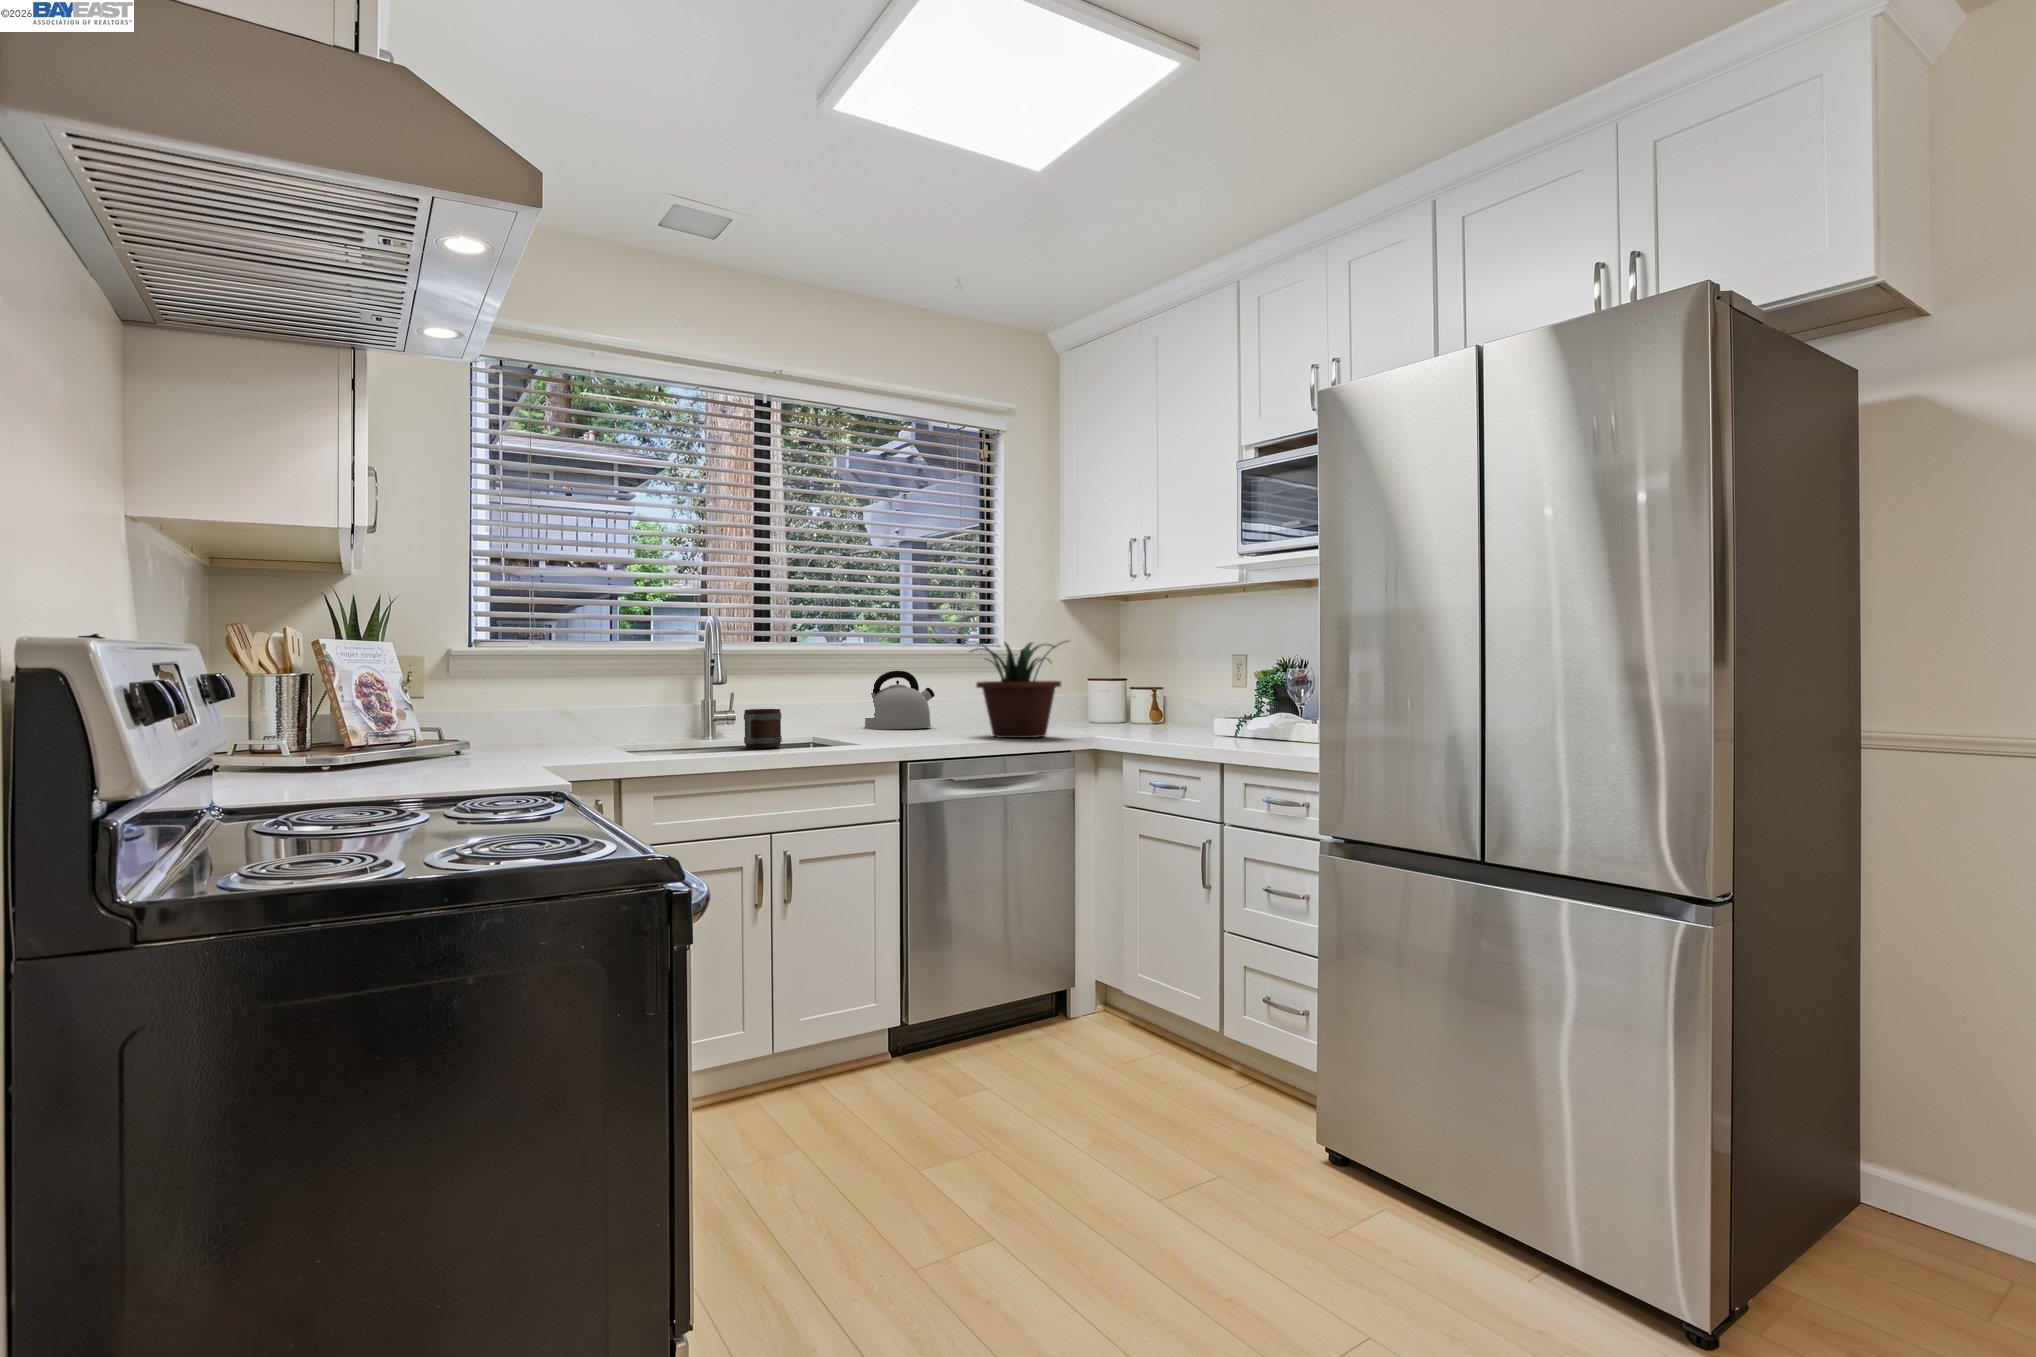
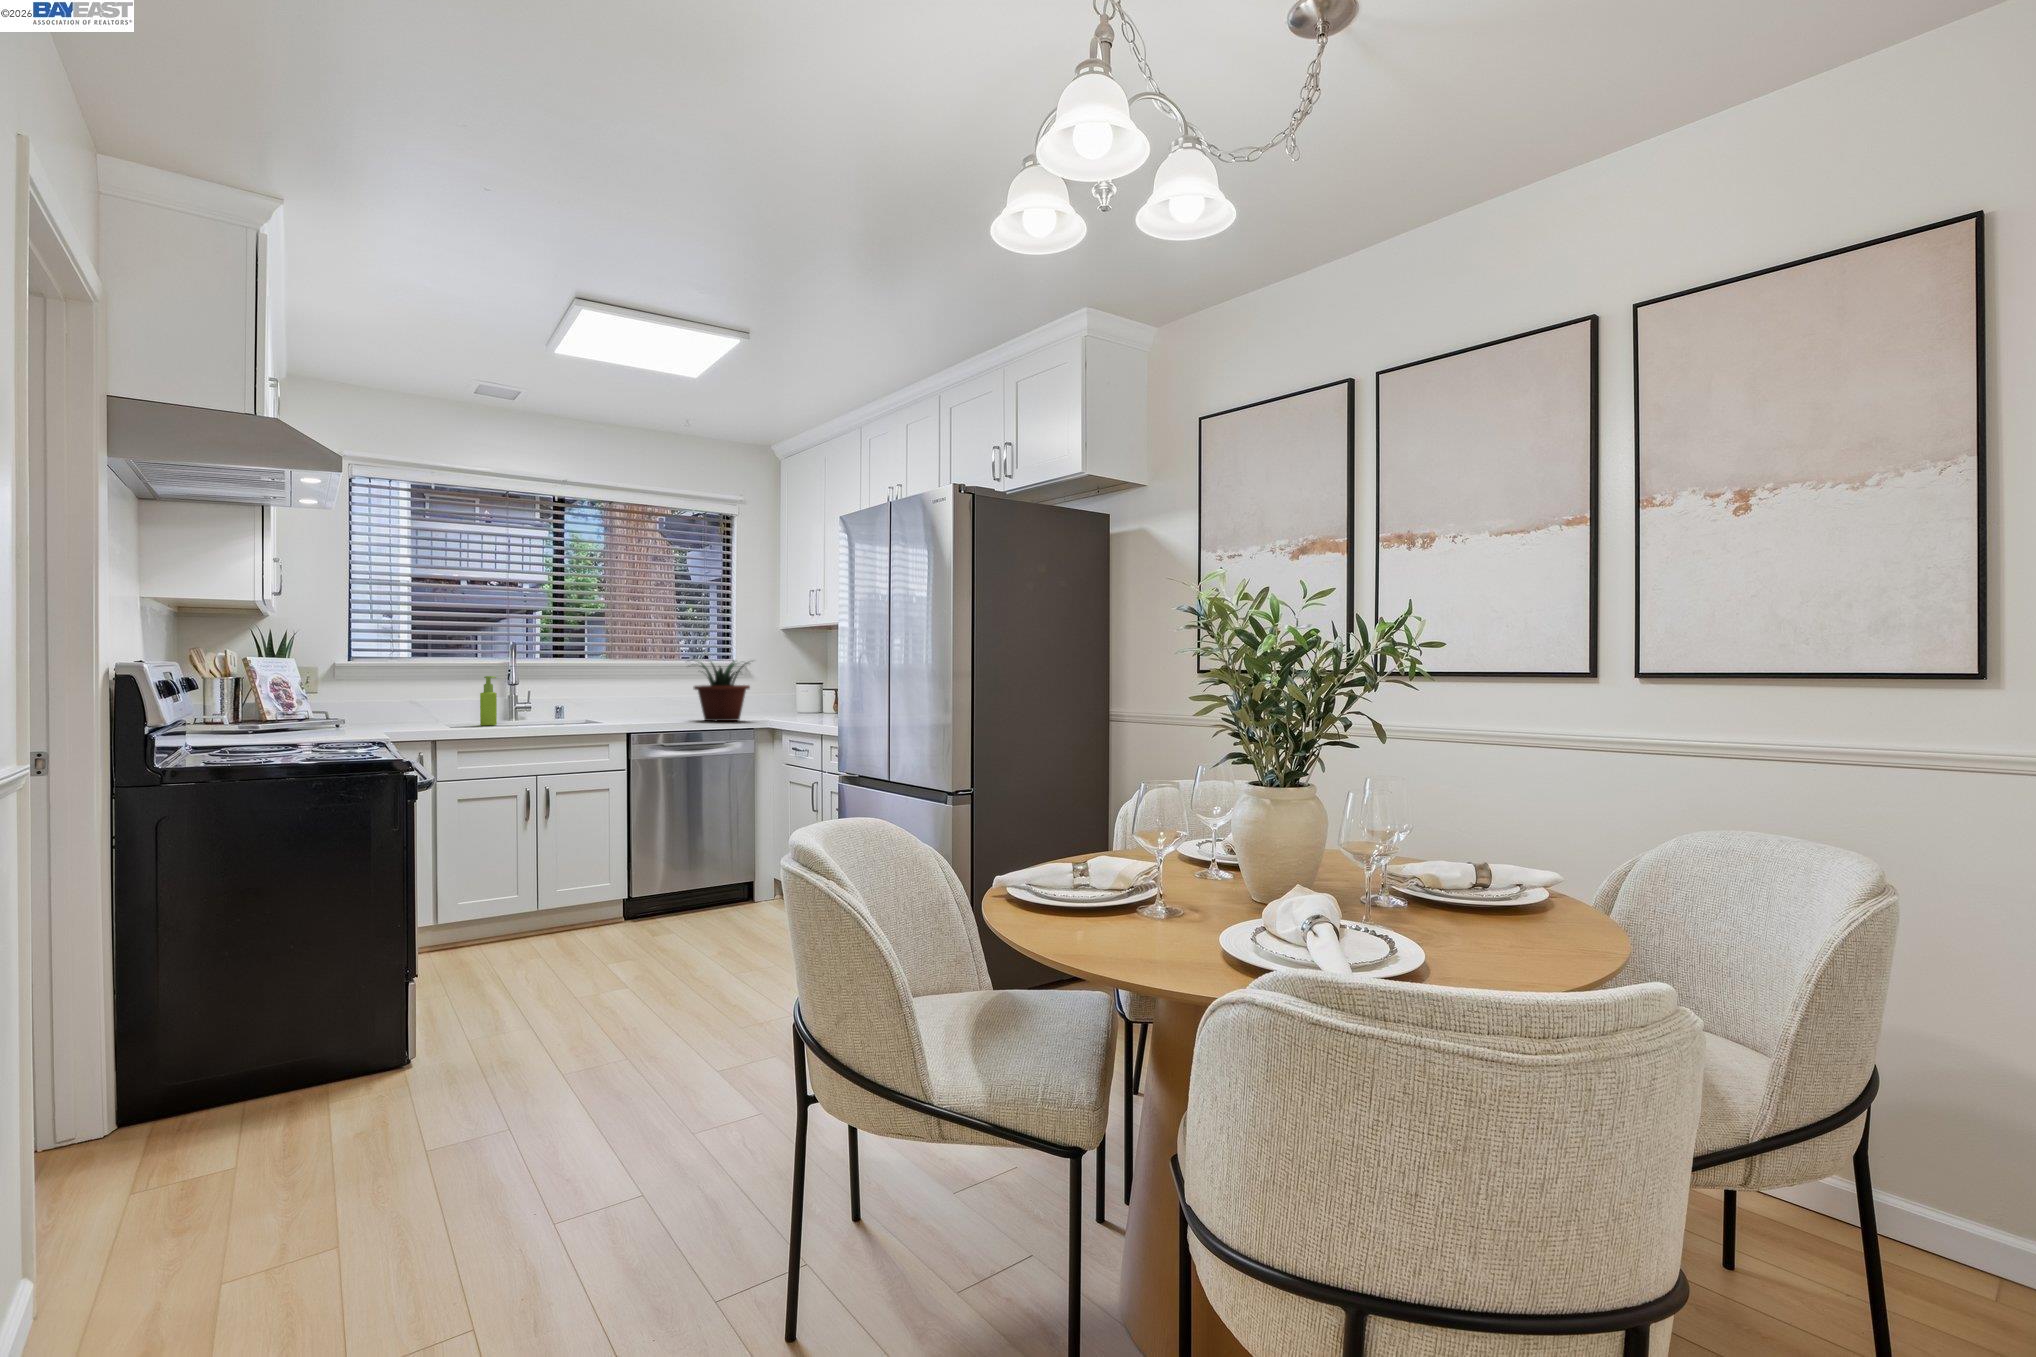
soap dispenser: none [684,668,710,750] -> present [480,676,497,725]
kettle: present [864,671,935,729] -> none [629,678,680,716]
mug: present [744,709,782,748] -> none [520,701,546,725]

